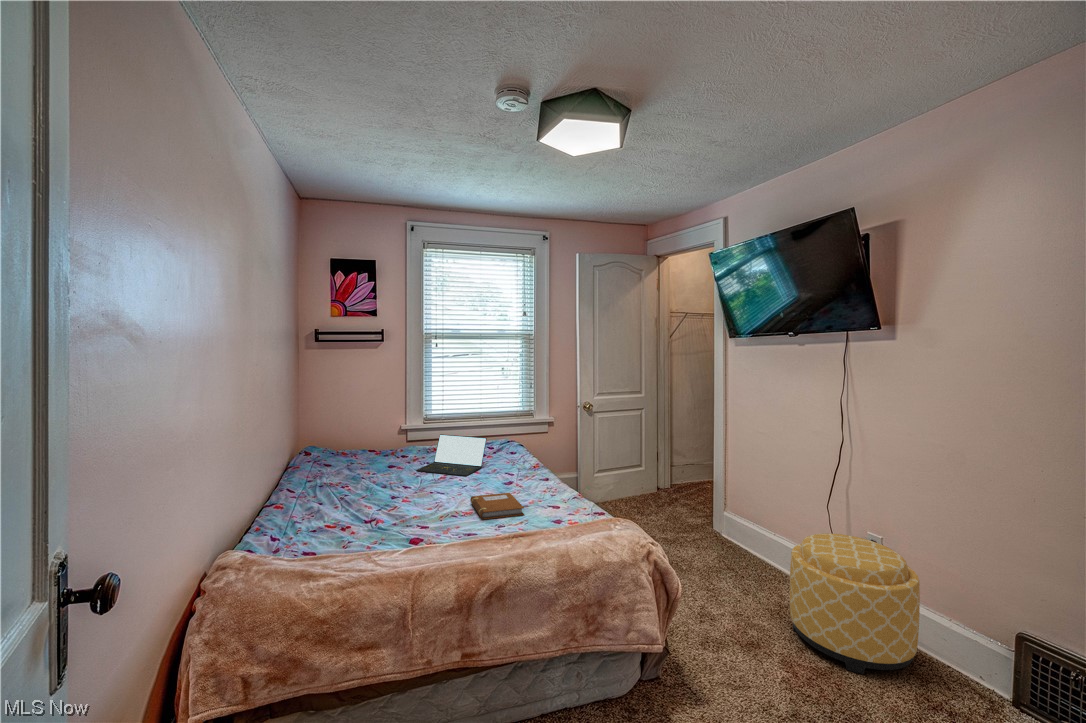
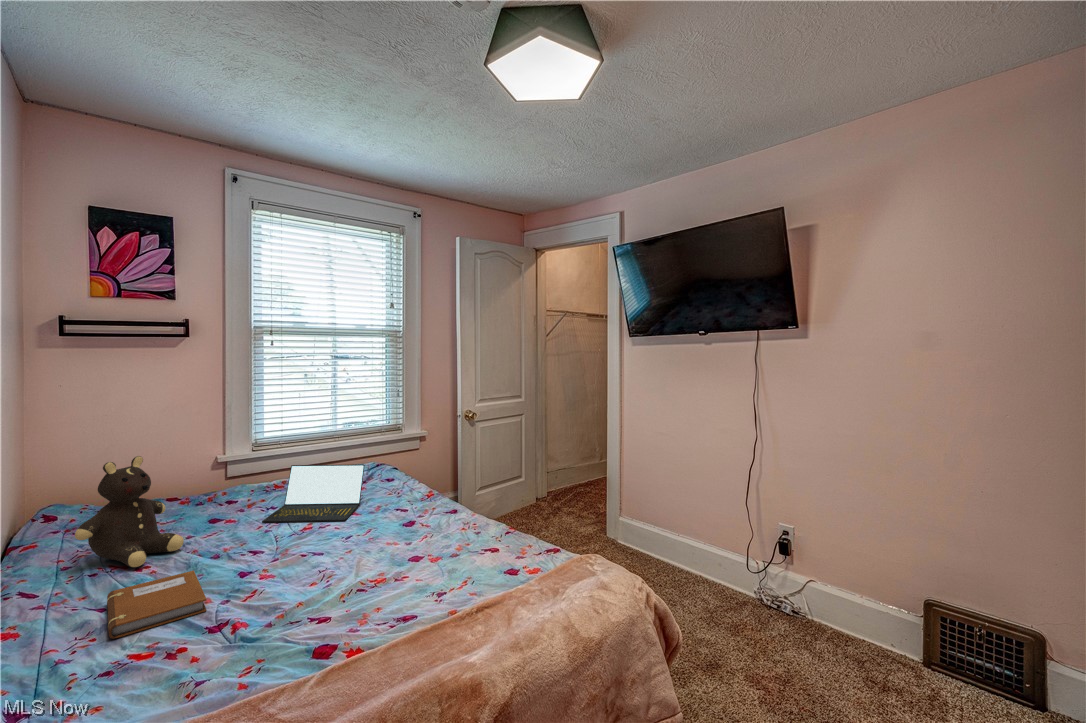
teddy bear: none [314,418,368,485] -> present [75,456,184,567]
notebook: present [470,493,524,519] -> present [107,571,207,639]
ottoman: present [790,533,920,674] -> none [728,530,847,669]

